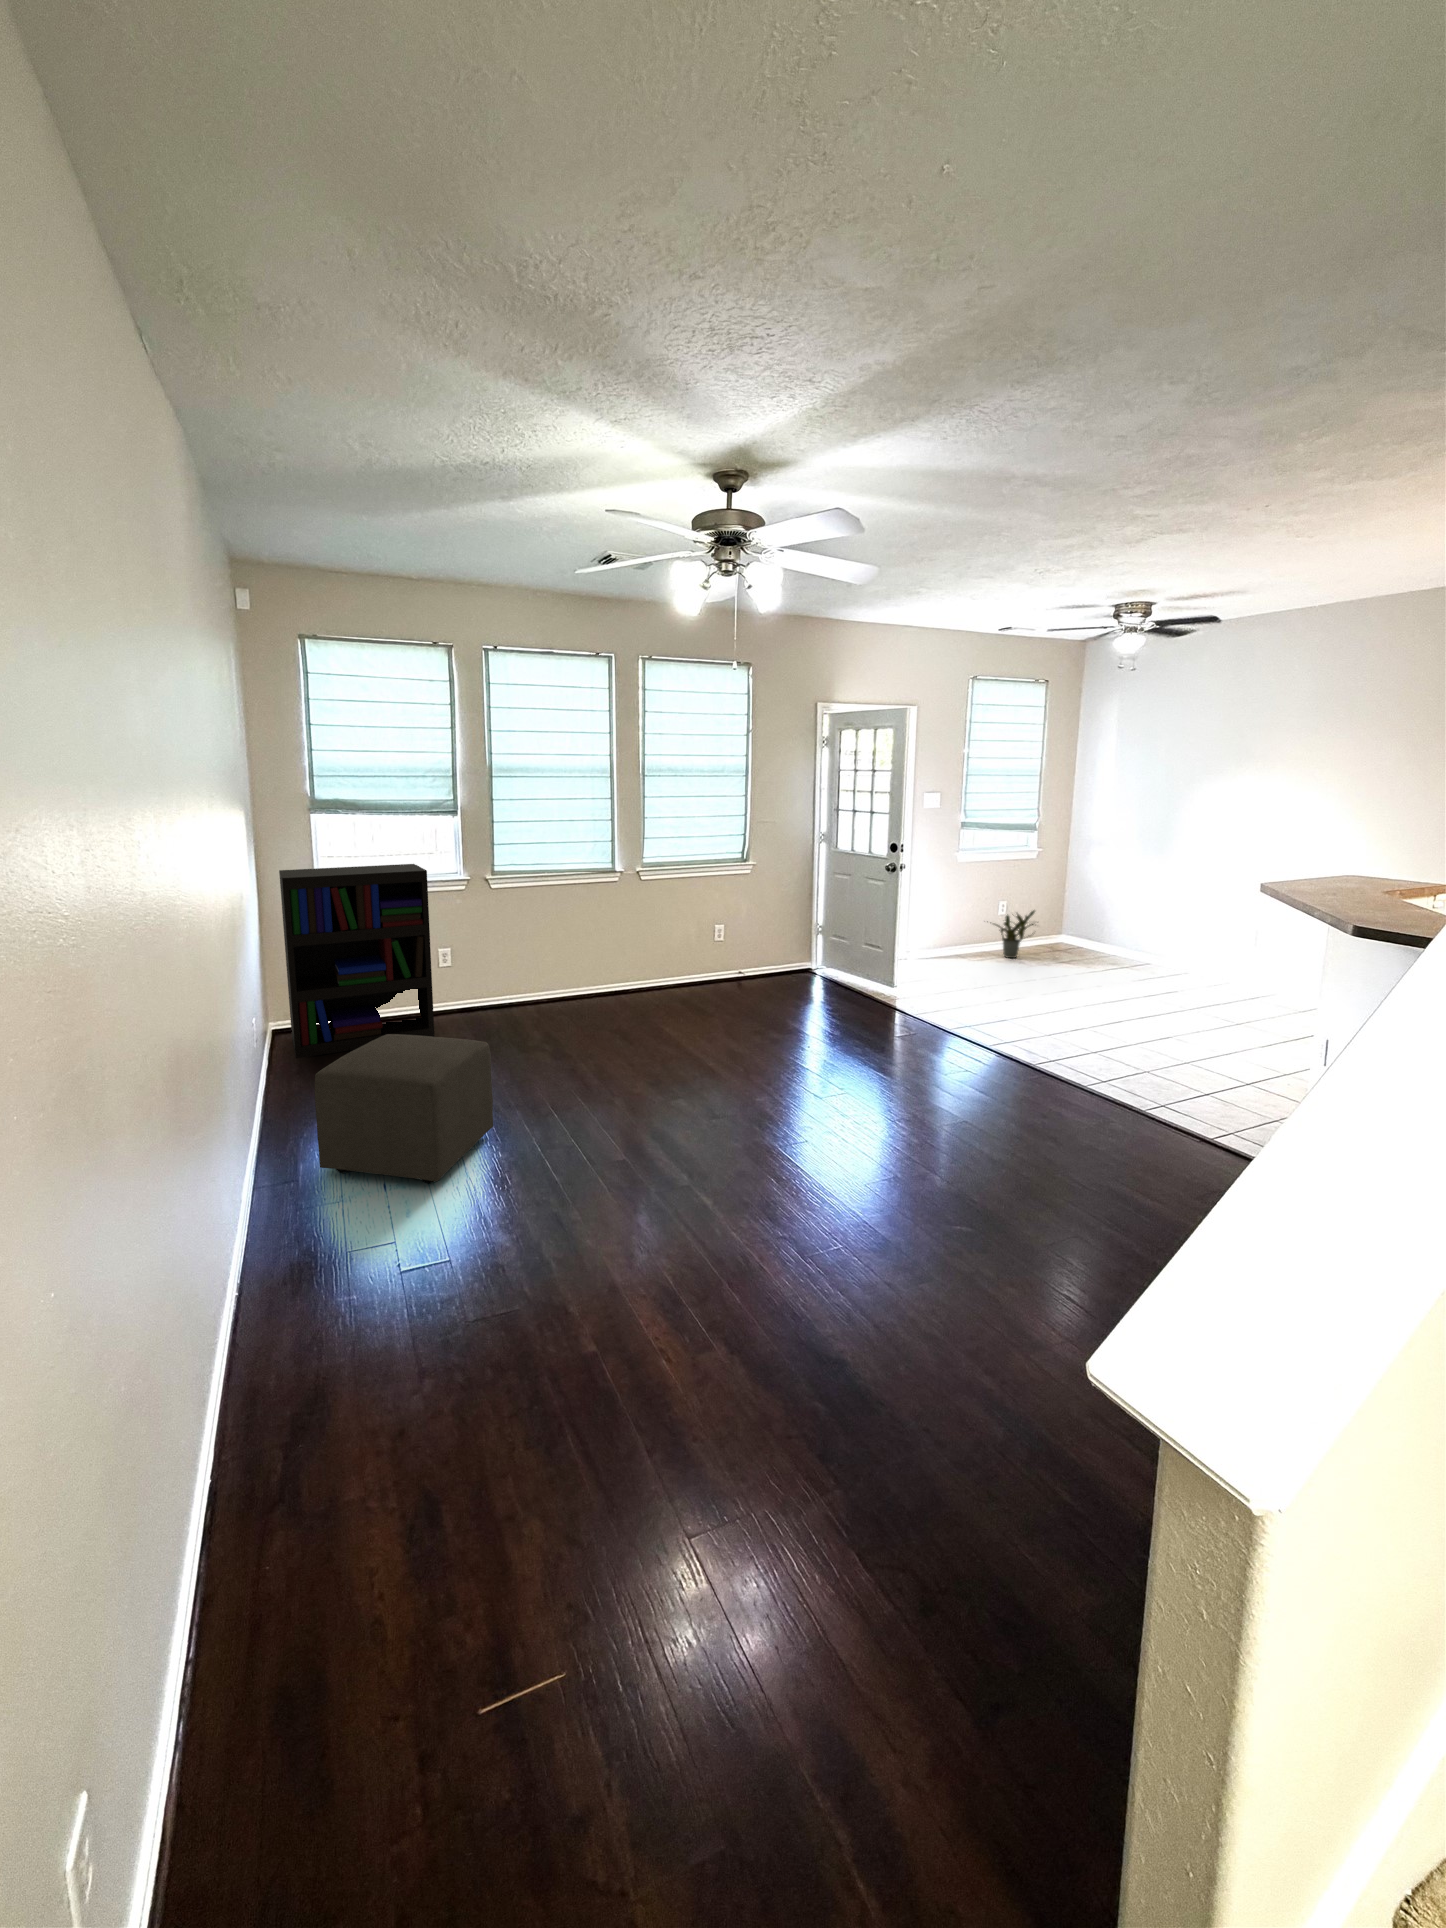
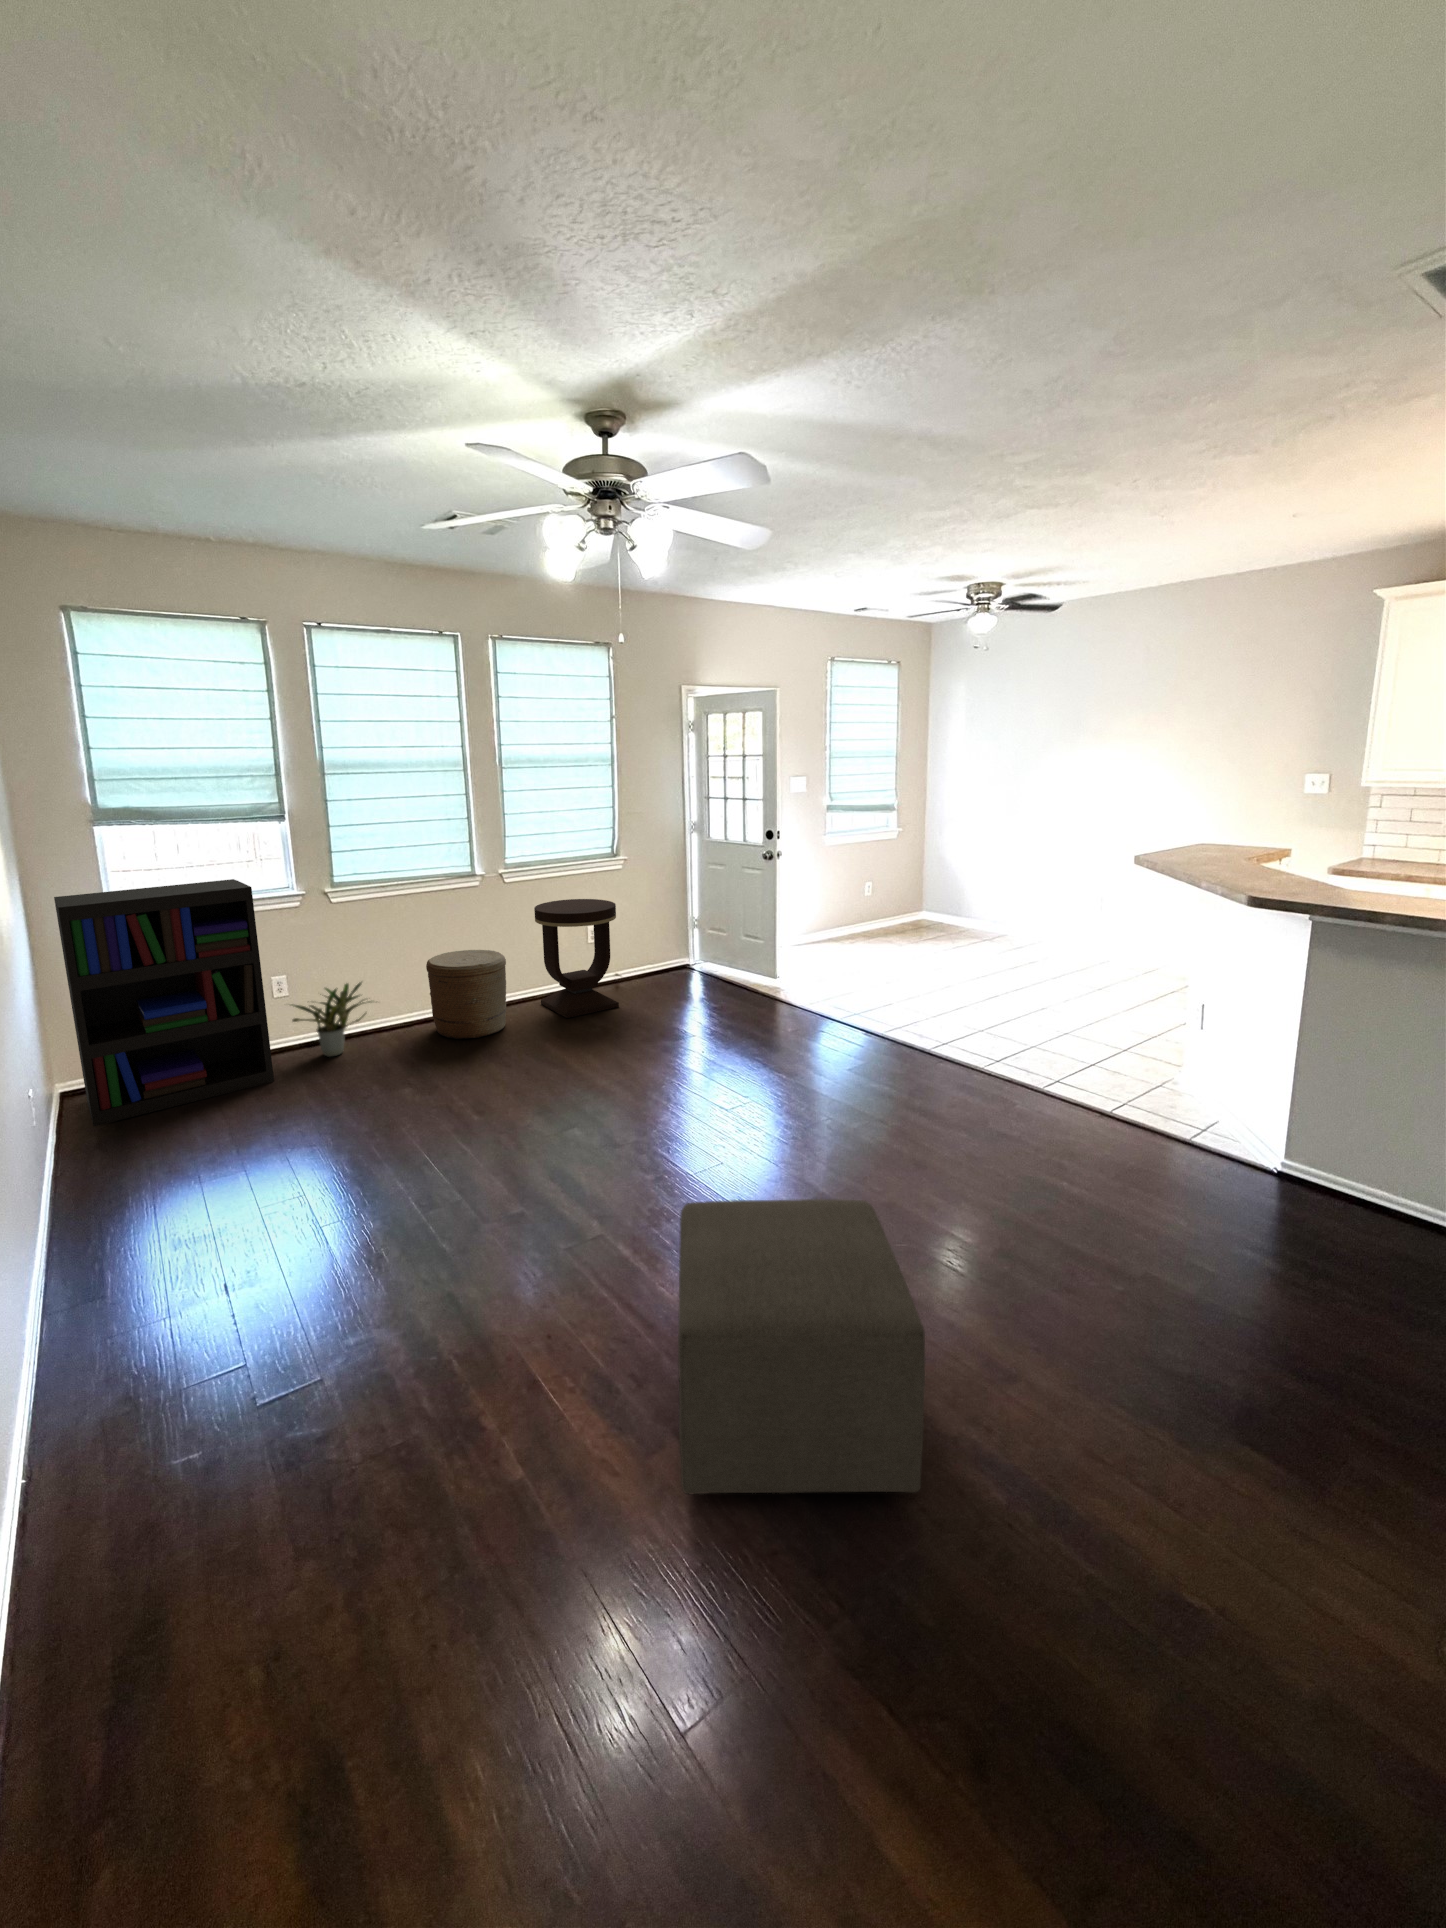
side table: none [666,899,740,1008] -> present [534,899,619,1018]
potted plant: present [994,911,1035,958] -> present [292,982,366,1057]
woven basket: none [567,939,636,1018] -> present [426,950,506,1039]
ottoman: present [315,1034,493,1183] -> present [678,1199,925,1494]

